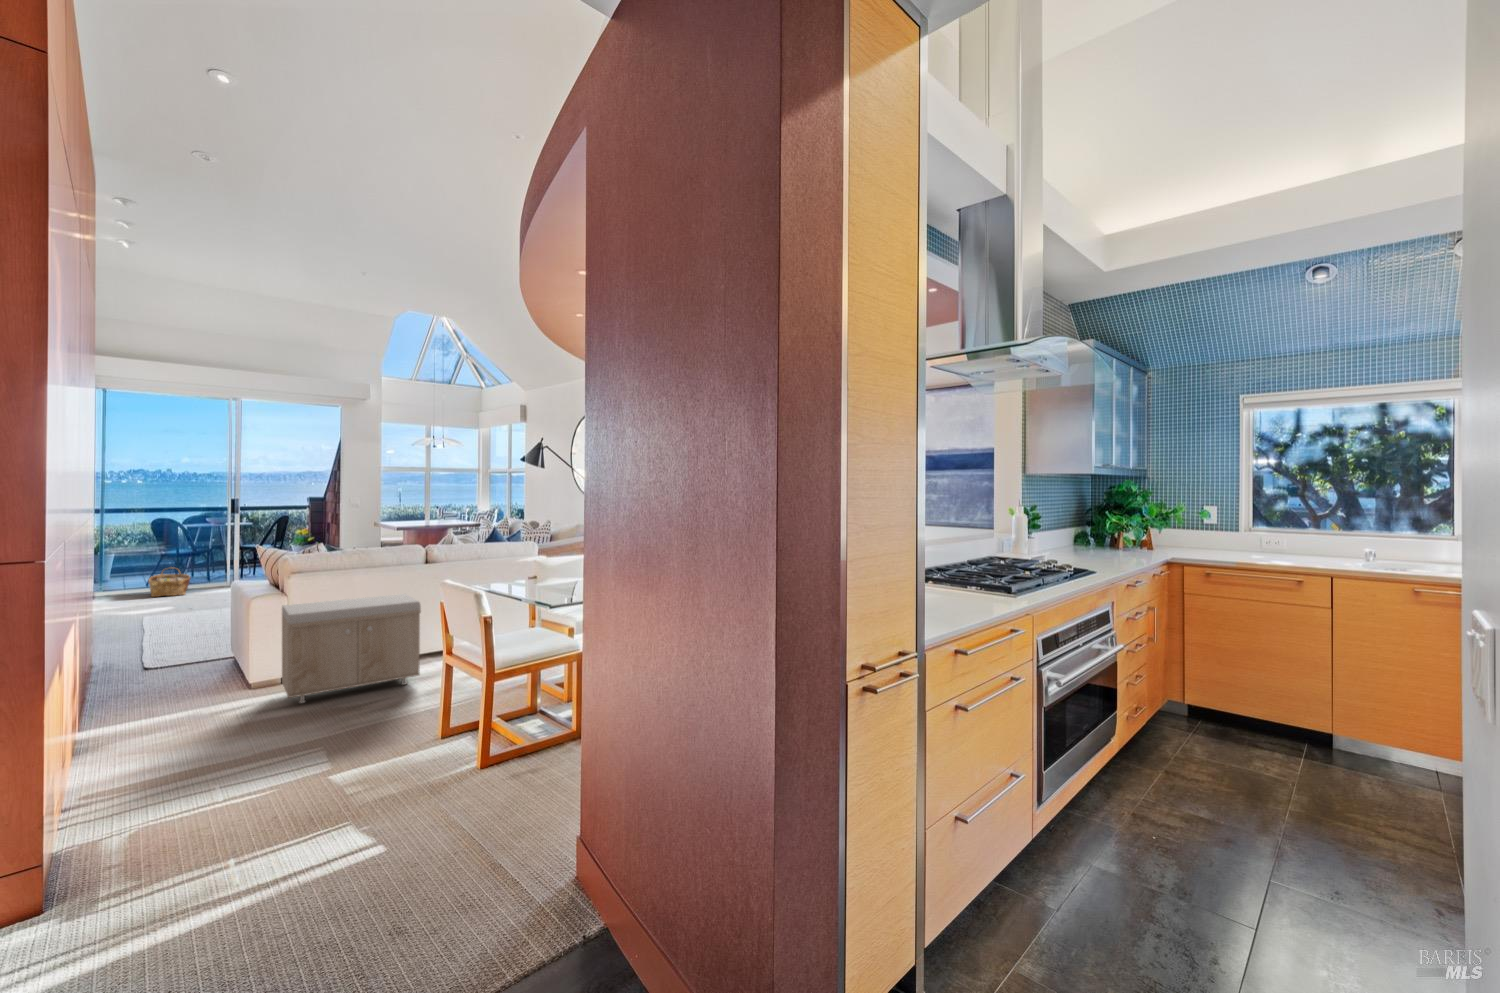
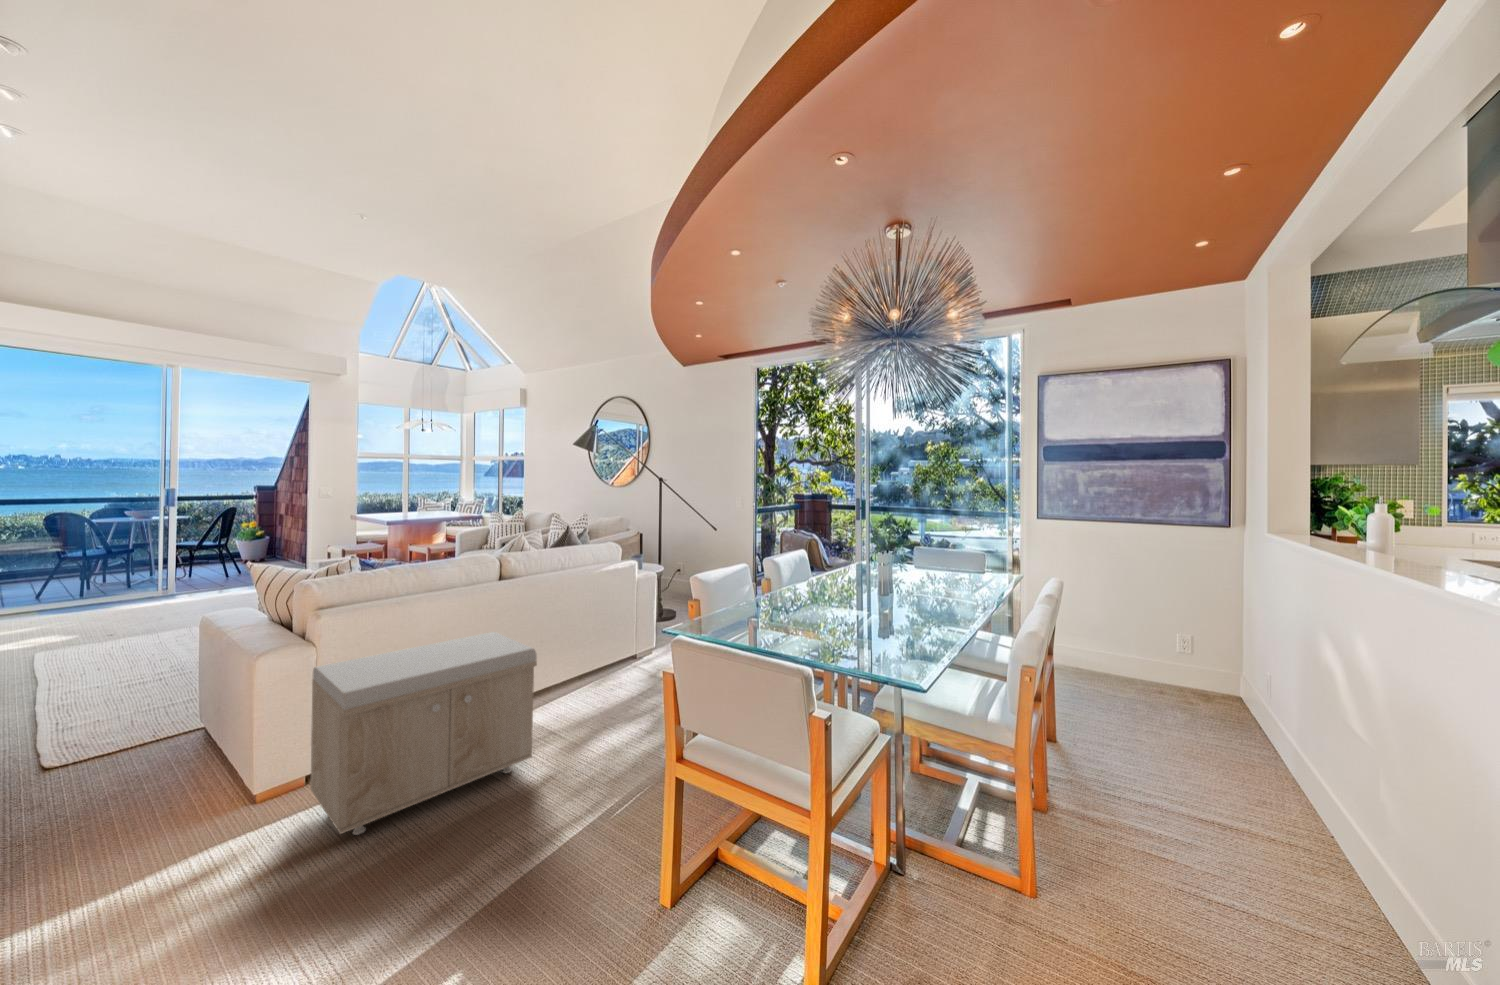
woven basket: present [149,567,190,597] -> none [38,574,104,615]

